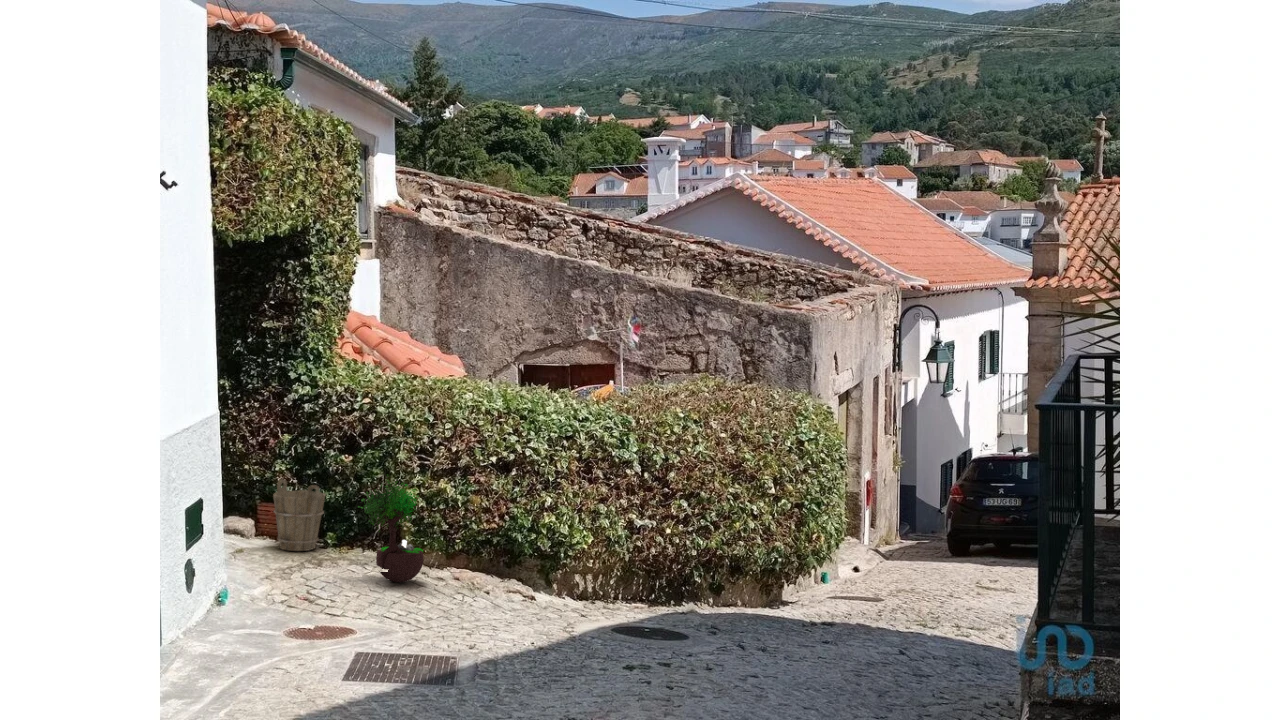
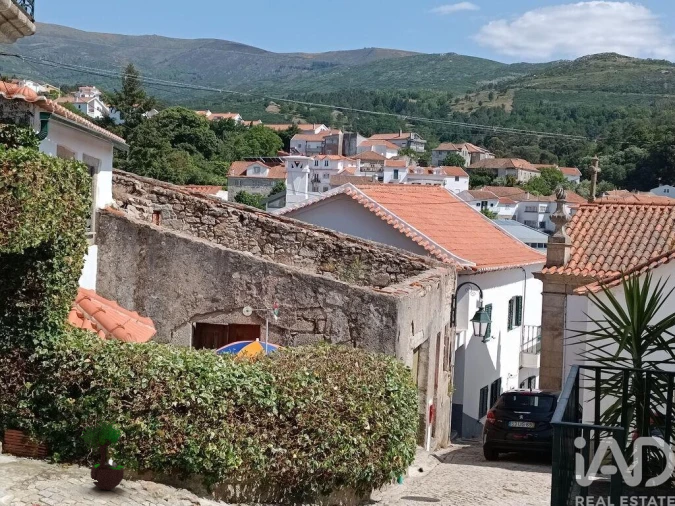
bucket: present [273,480,325,551] -> none [19,414,56,465]

